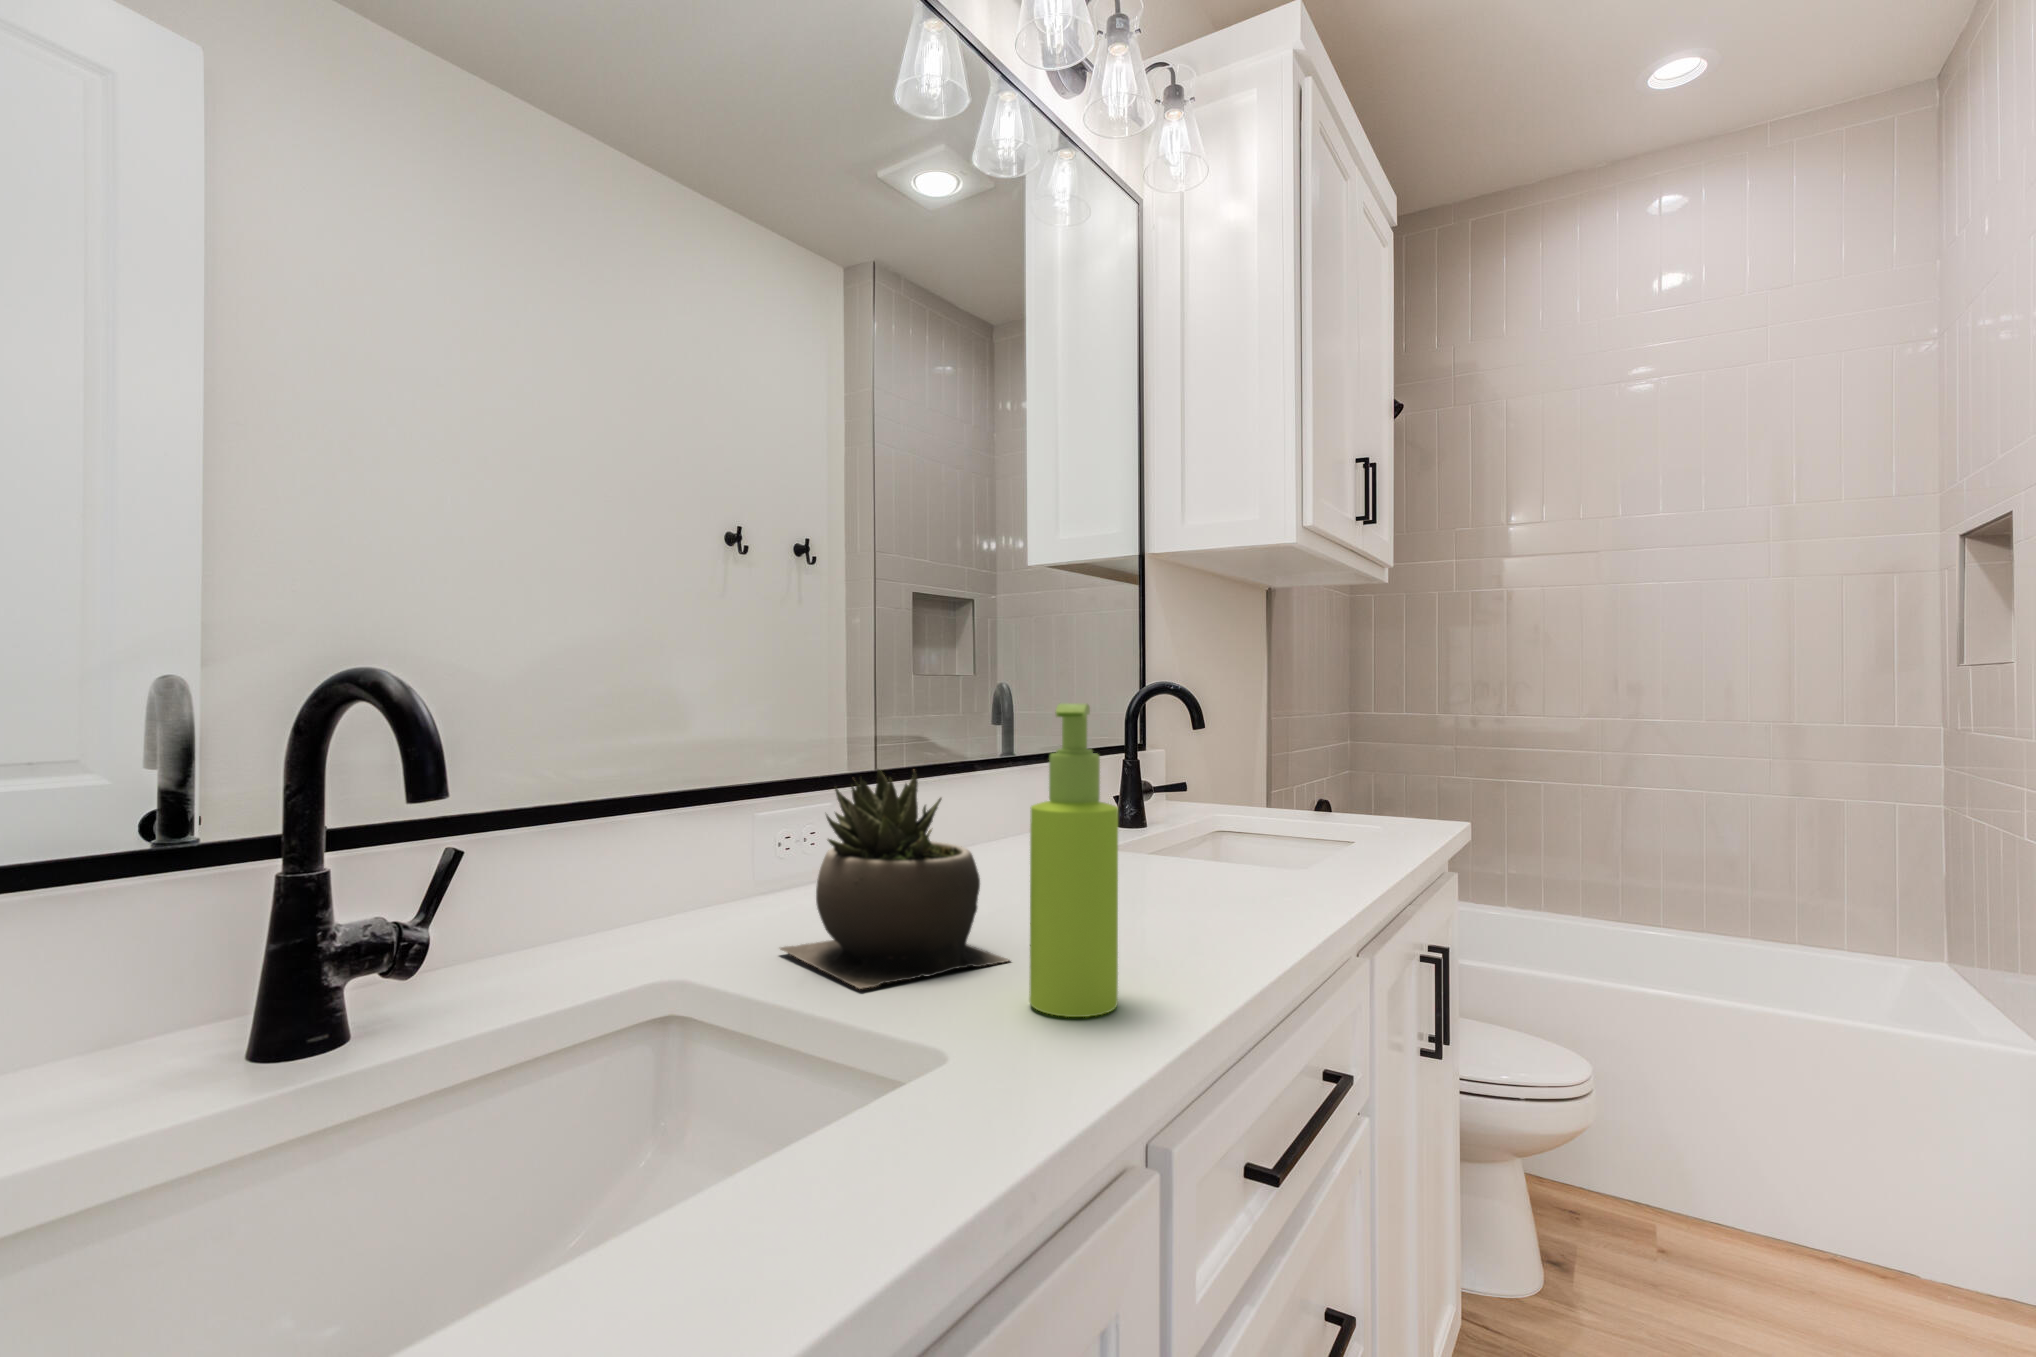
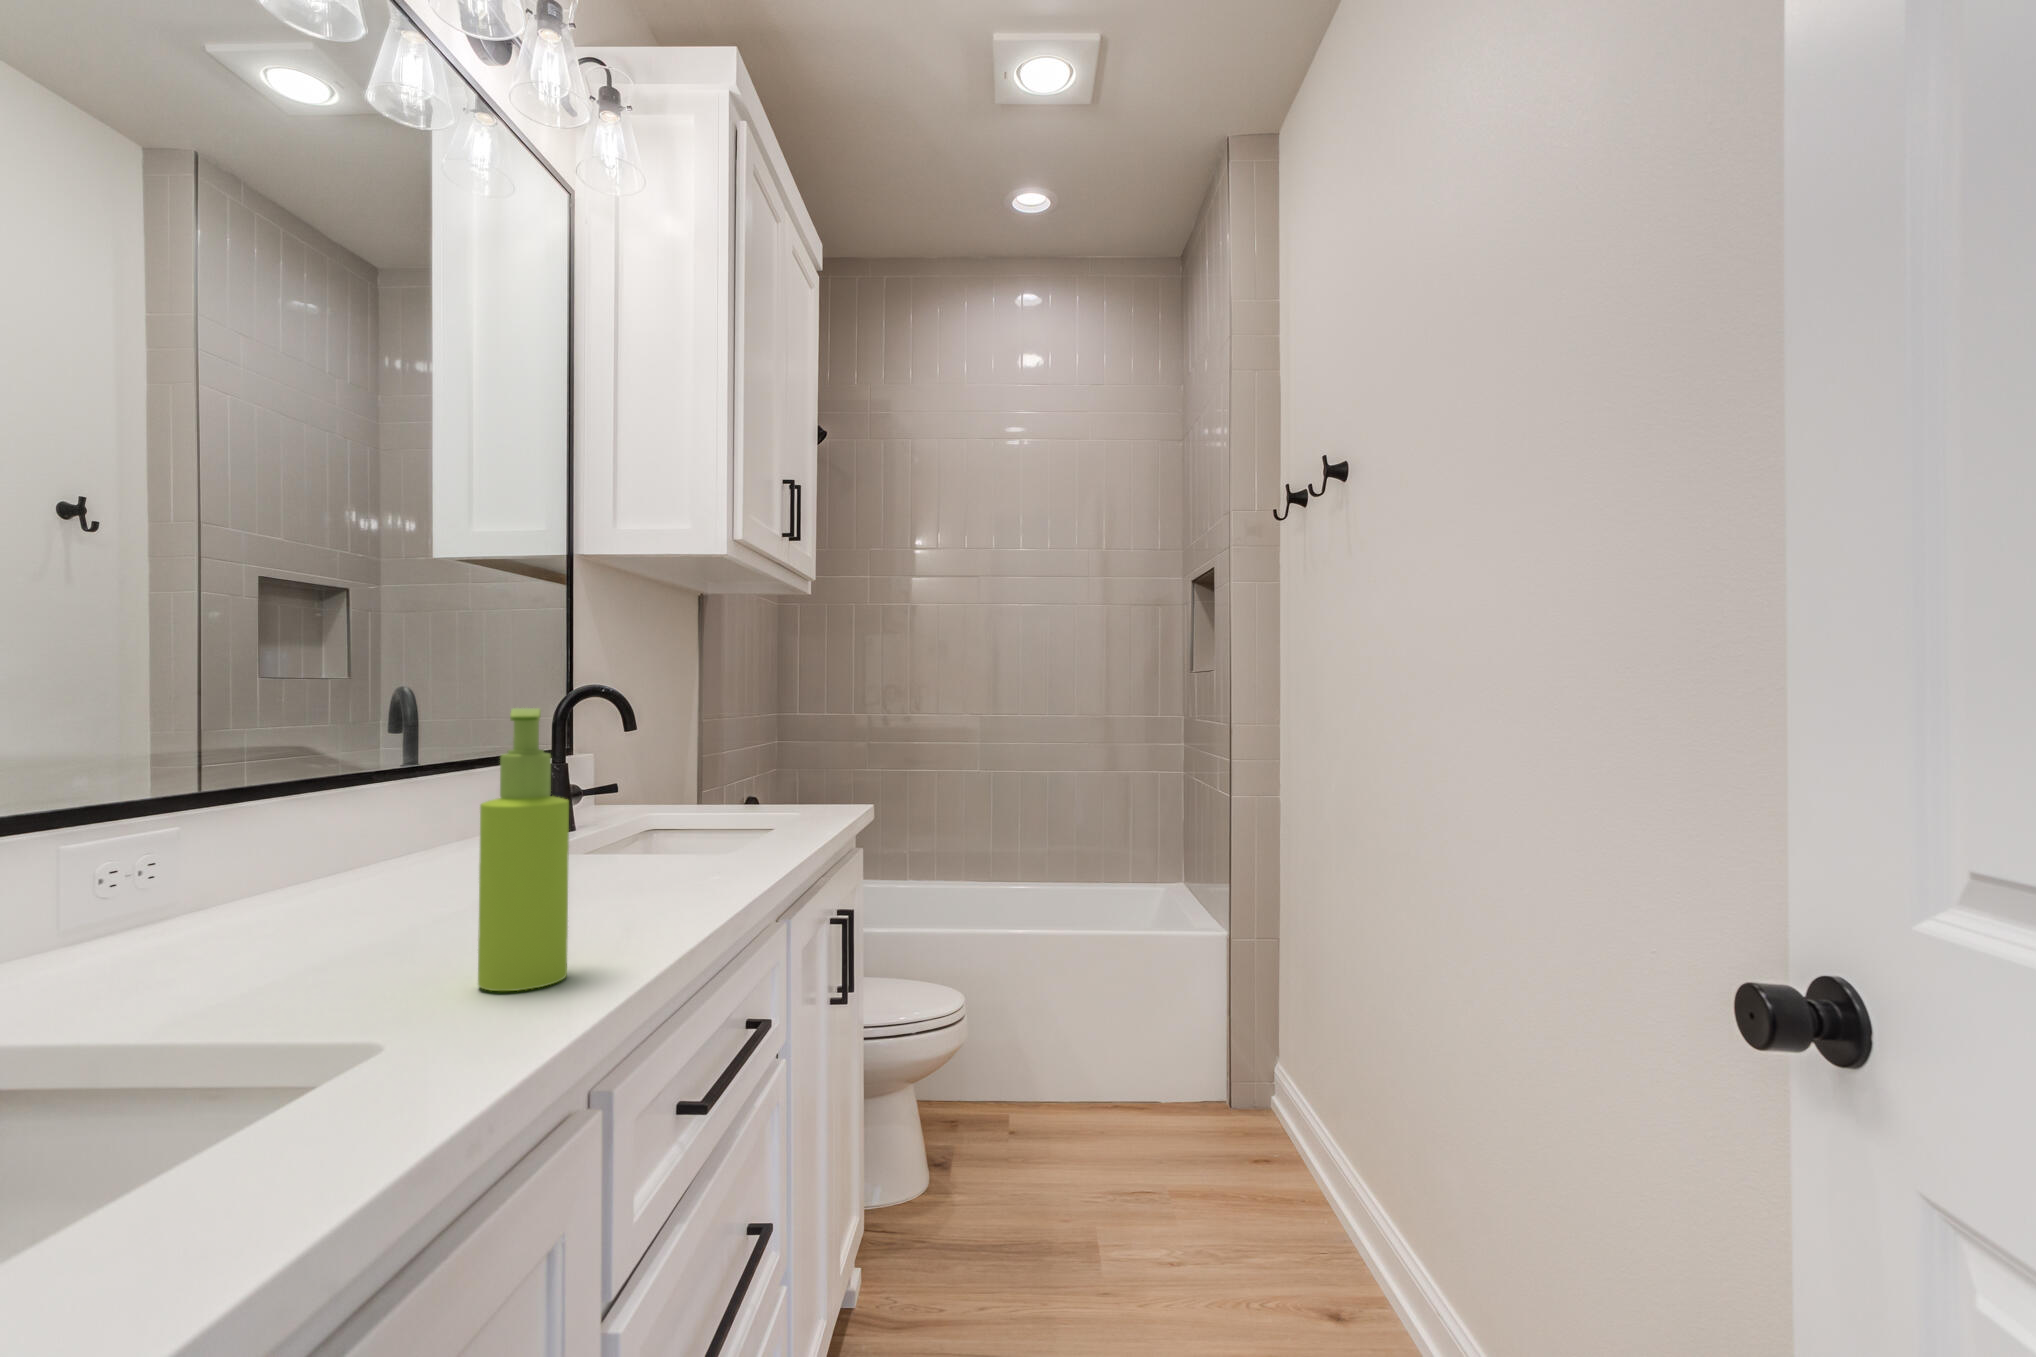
succulent plant: present [780,770,1009,989] -> none [144,777,449,1004]

